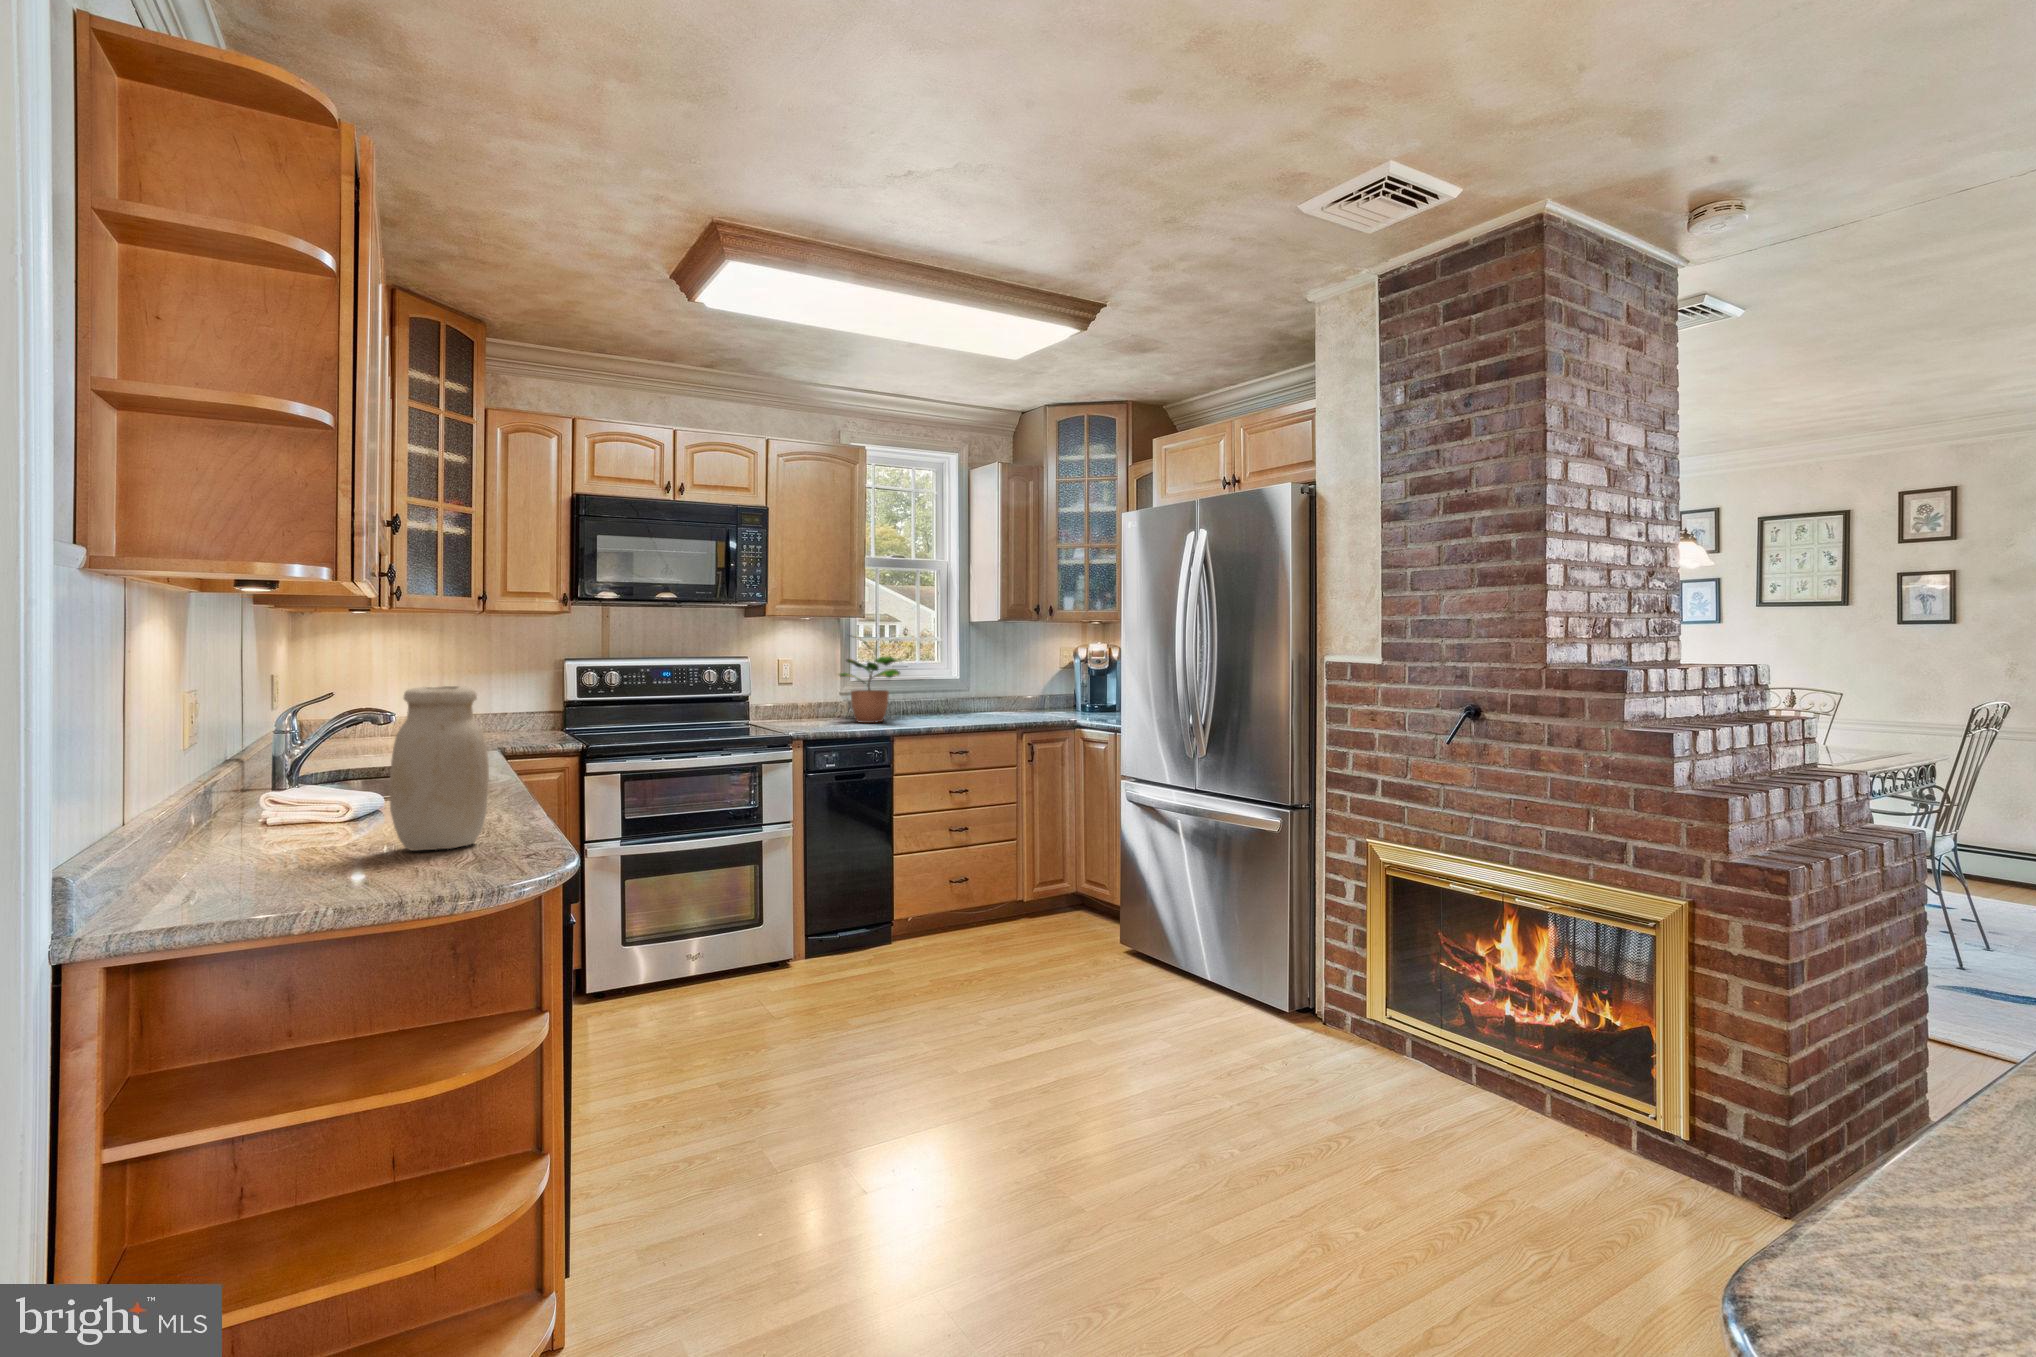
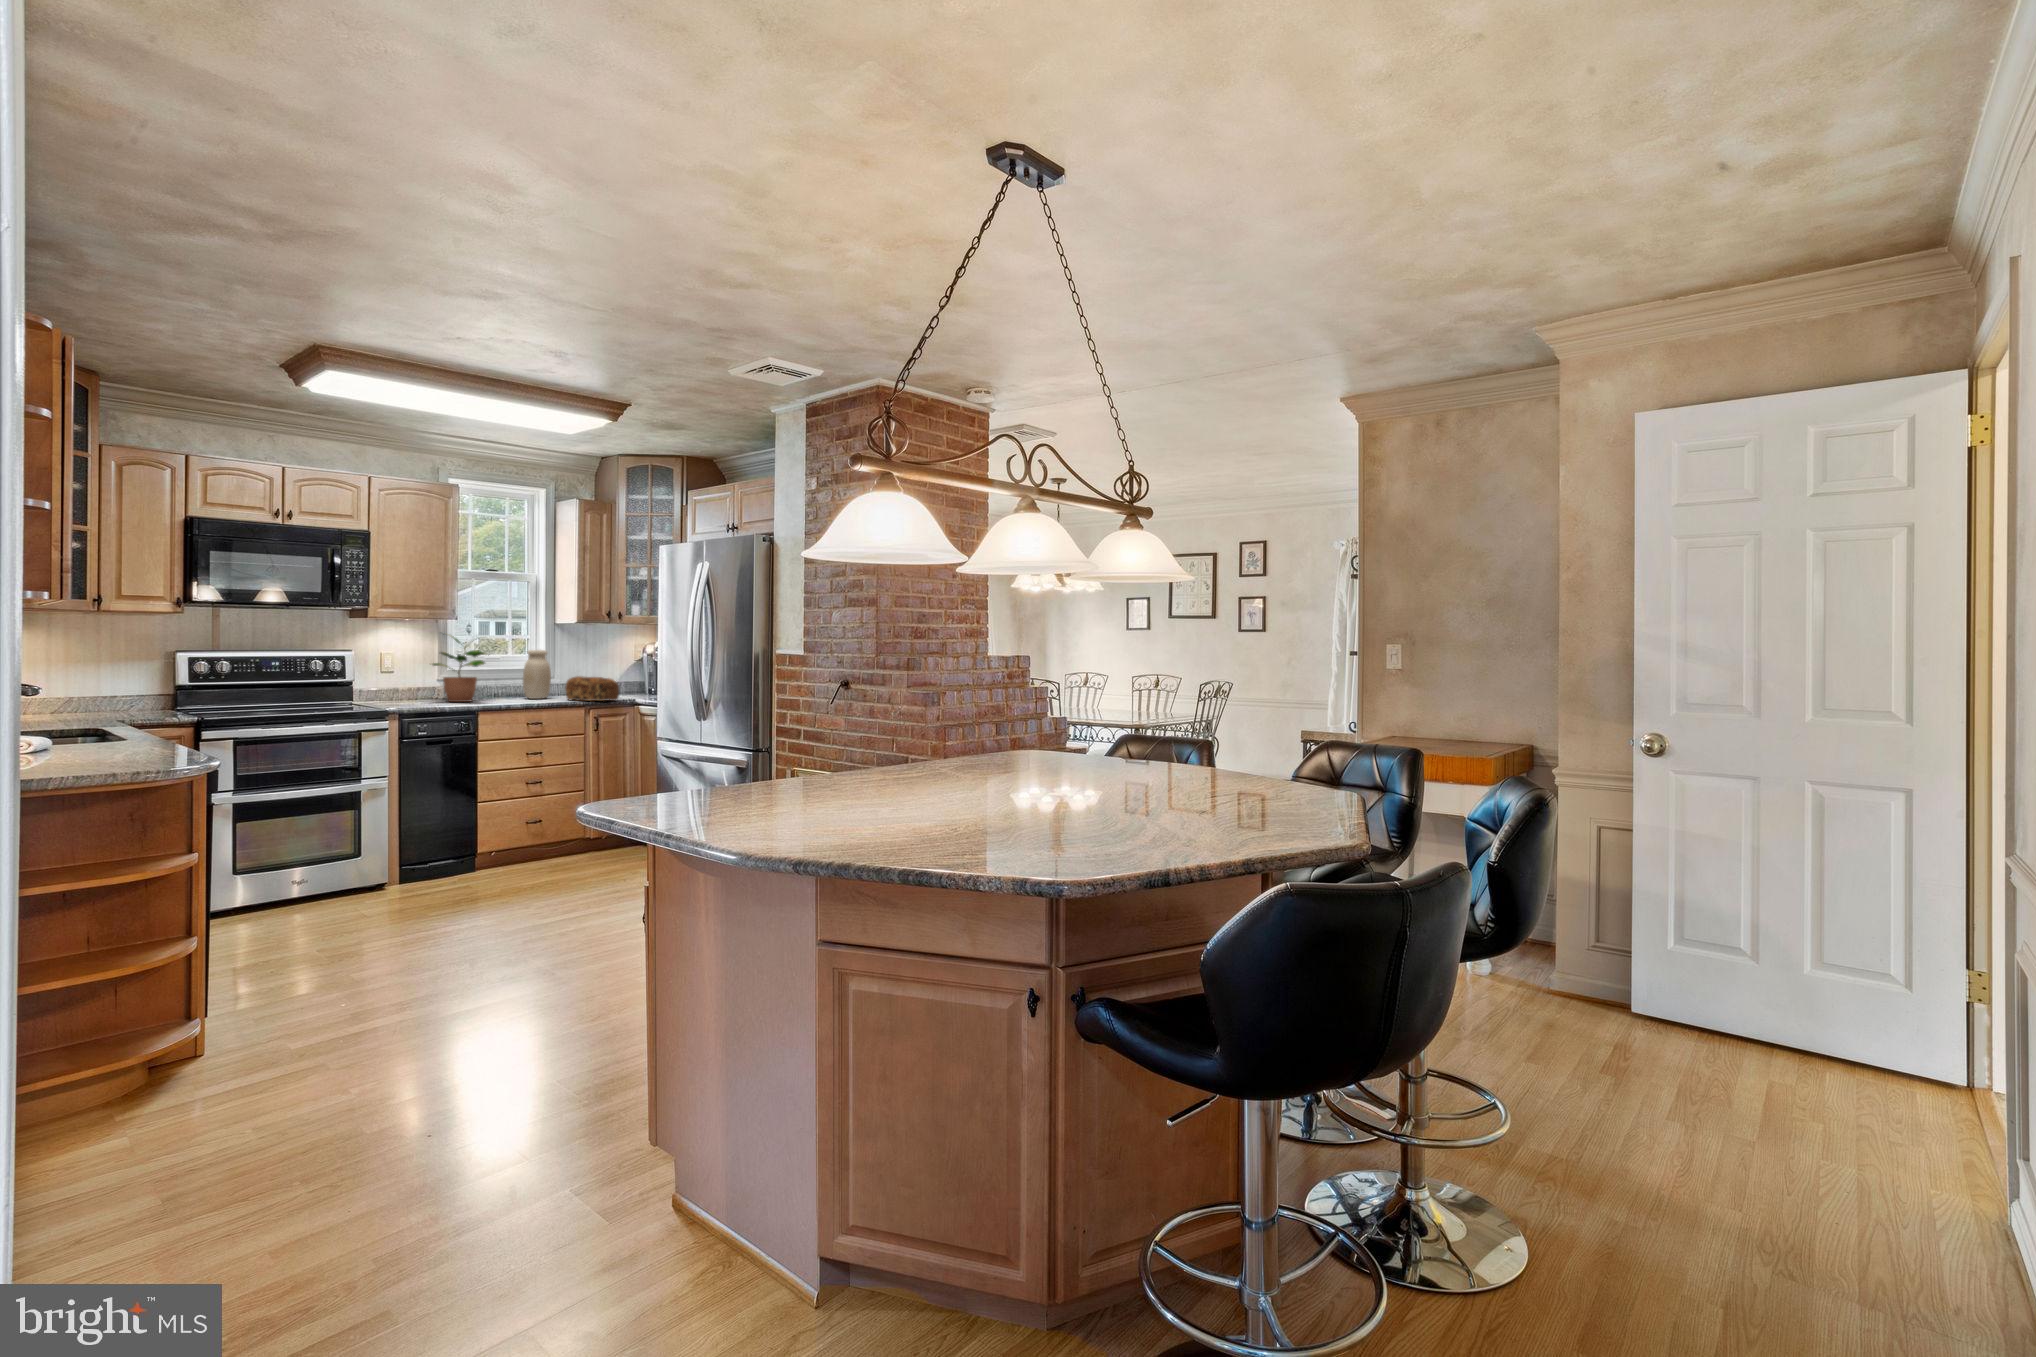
jar: present [390,686,489,850] -> present [523,650,551,699]
bread loaf: none [990,690,1056,722] -> present [565,676,619,701]

